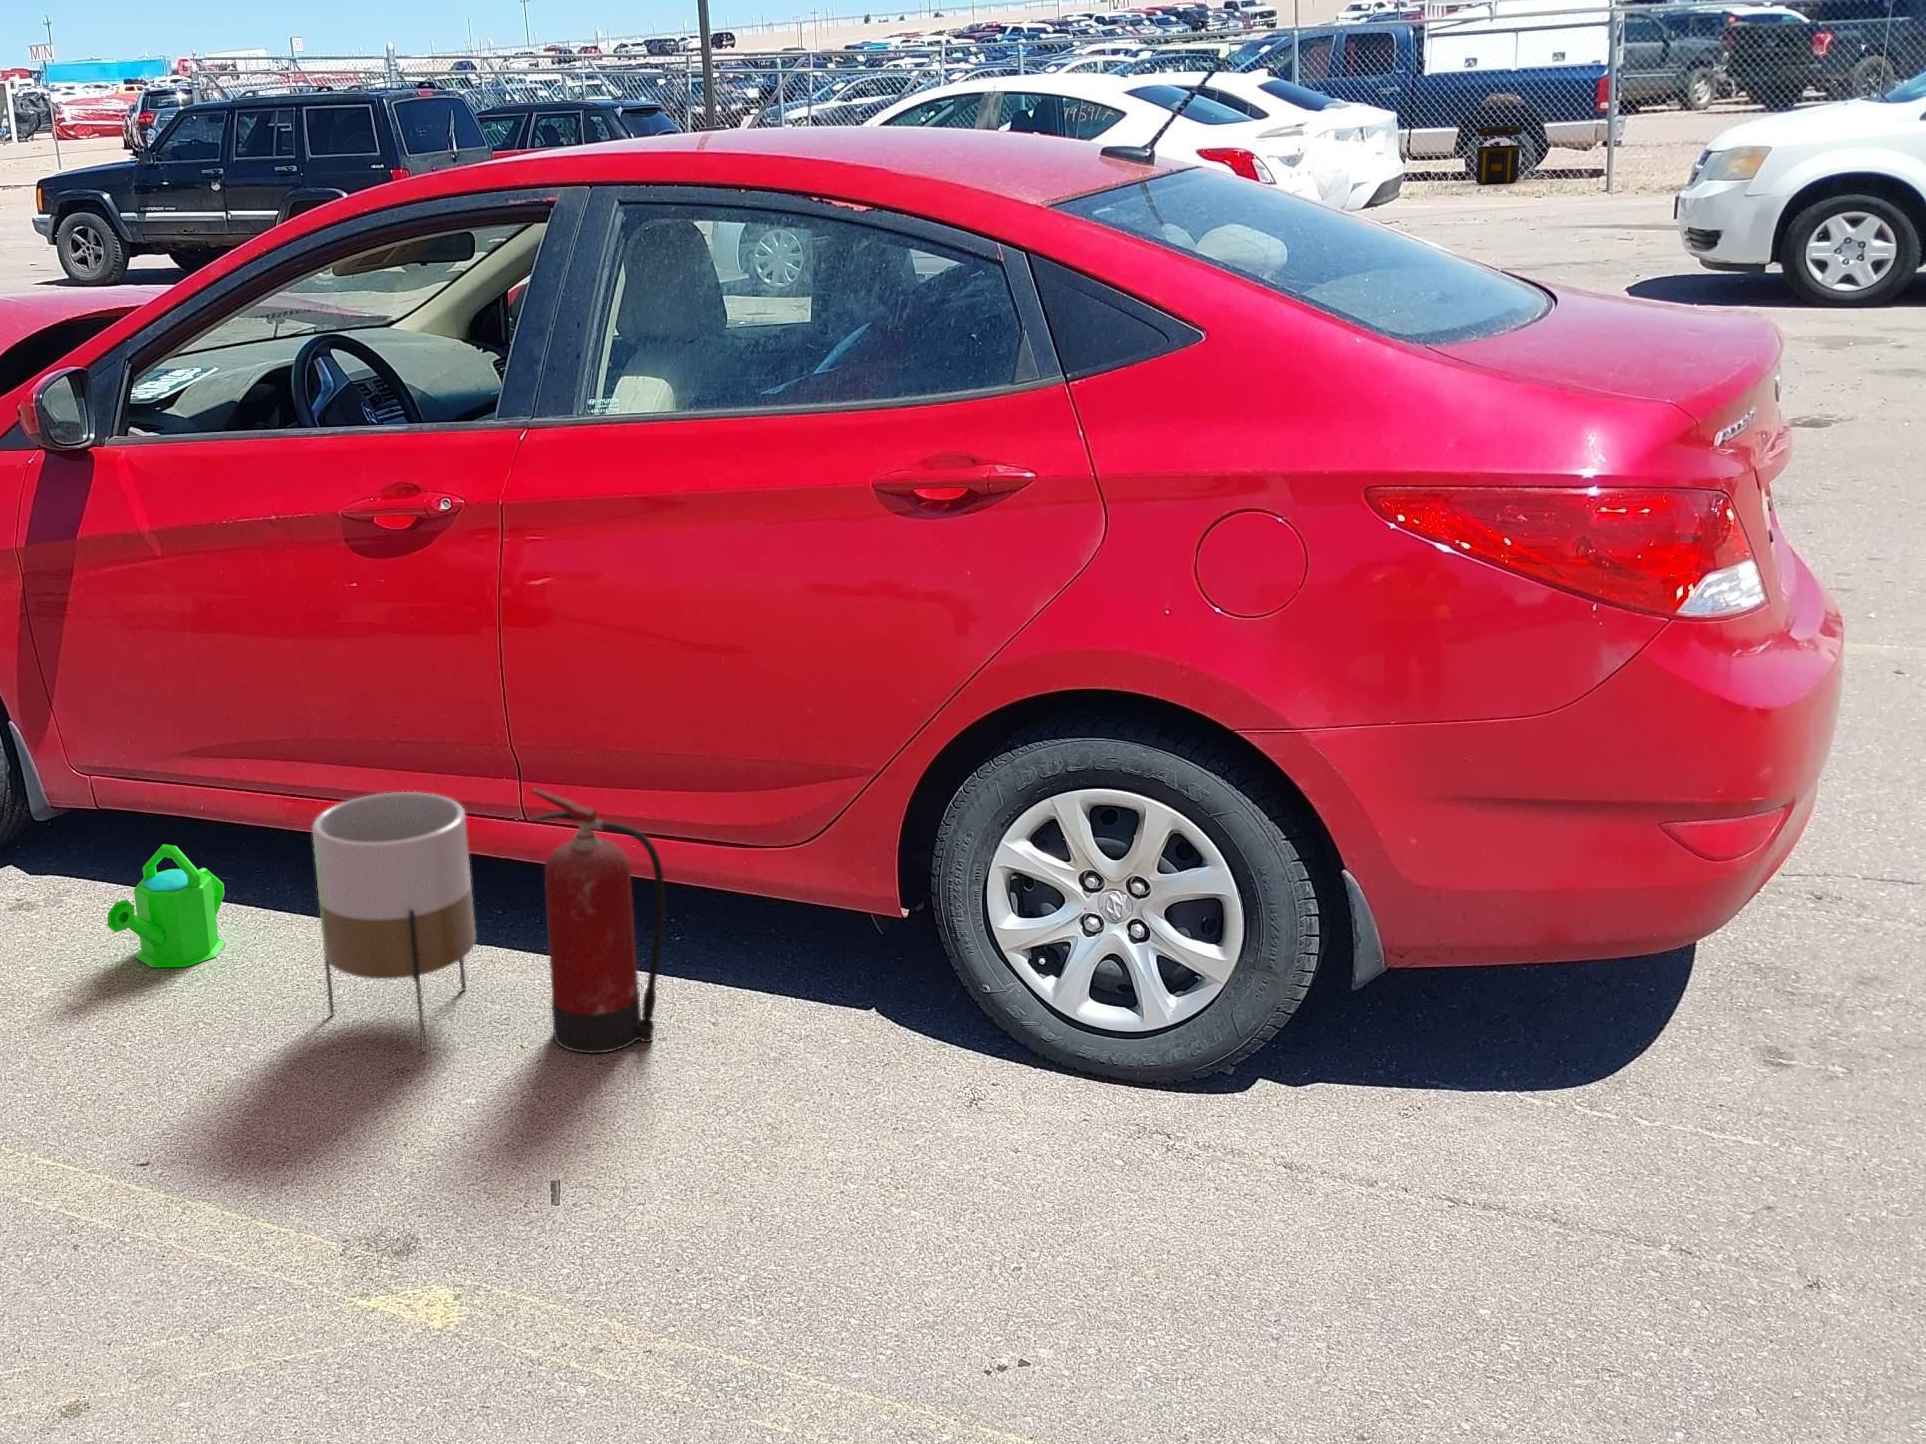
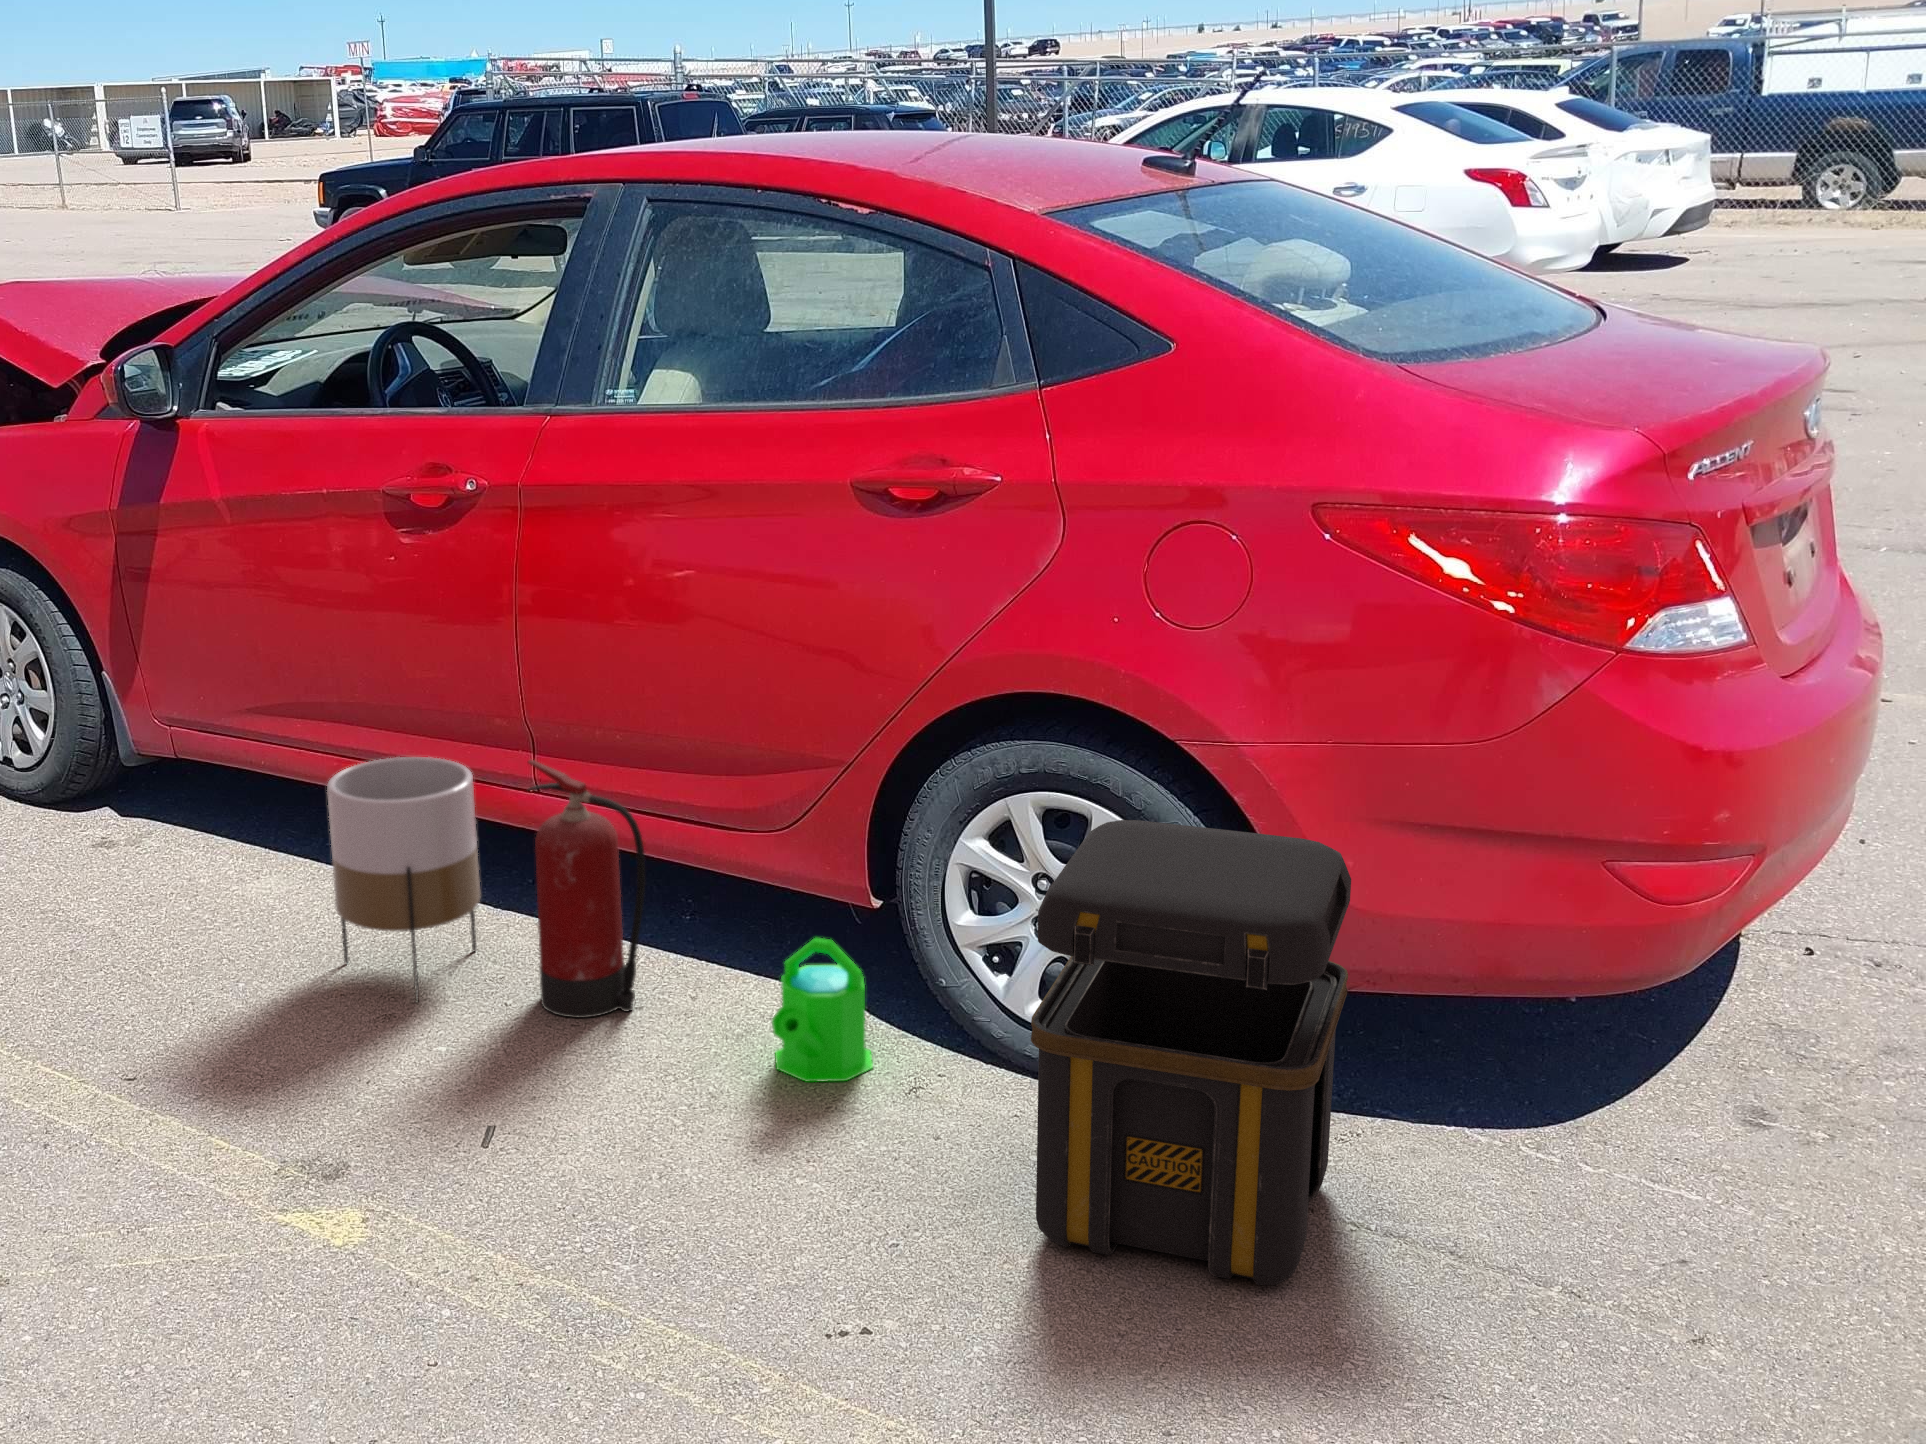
toolbox: present [1476,125,1522,184] -> present [1031,820,1351,1285]
watering can: present [108,844,226,967] -> present [772,938,873,1082]

